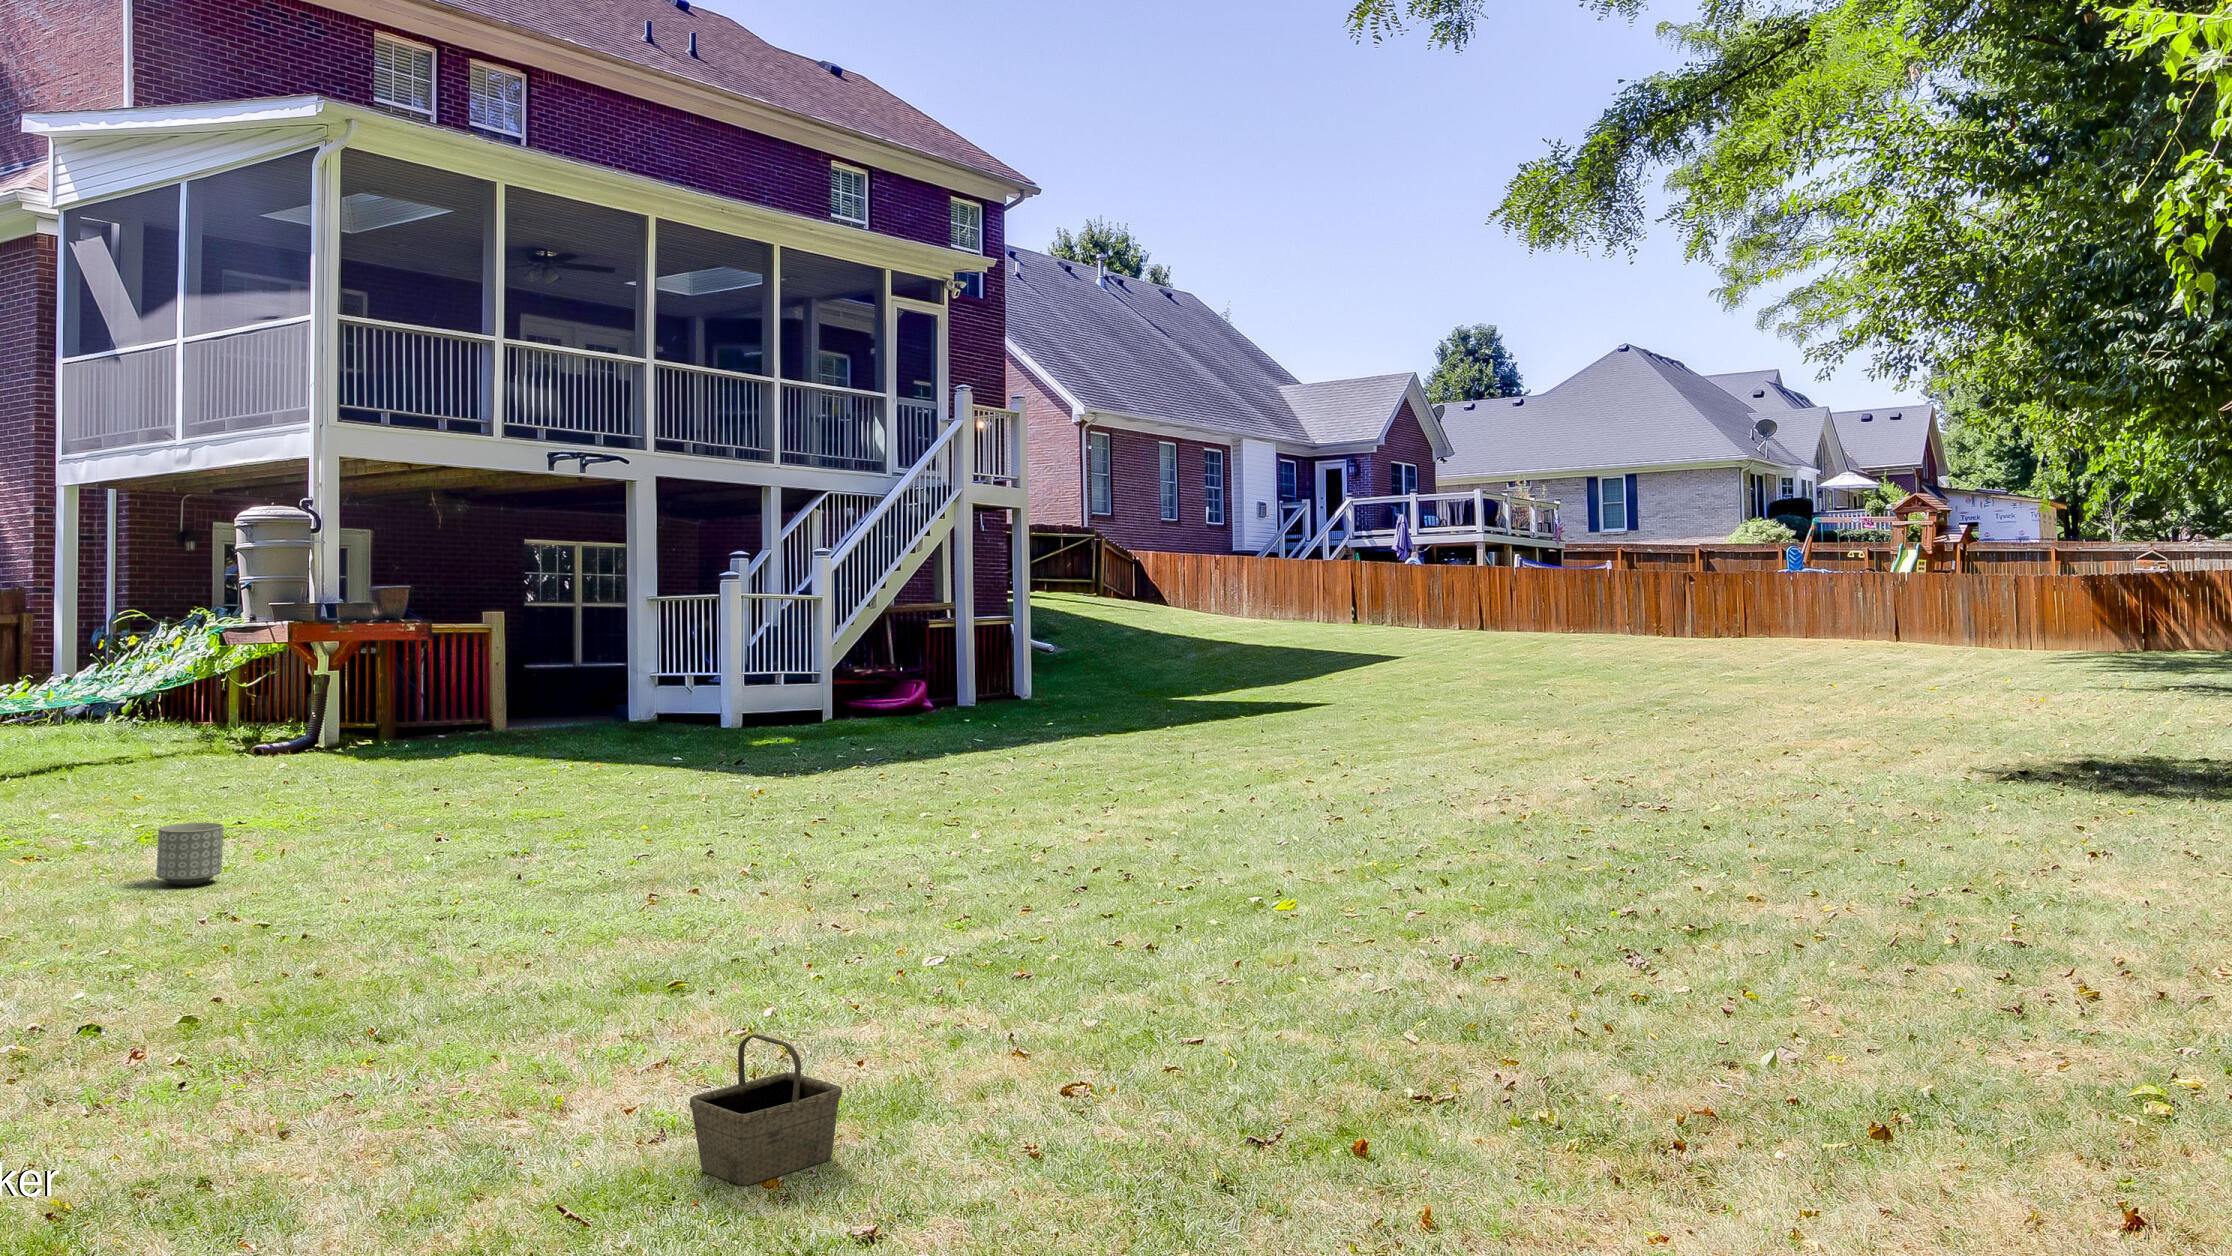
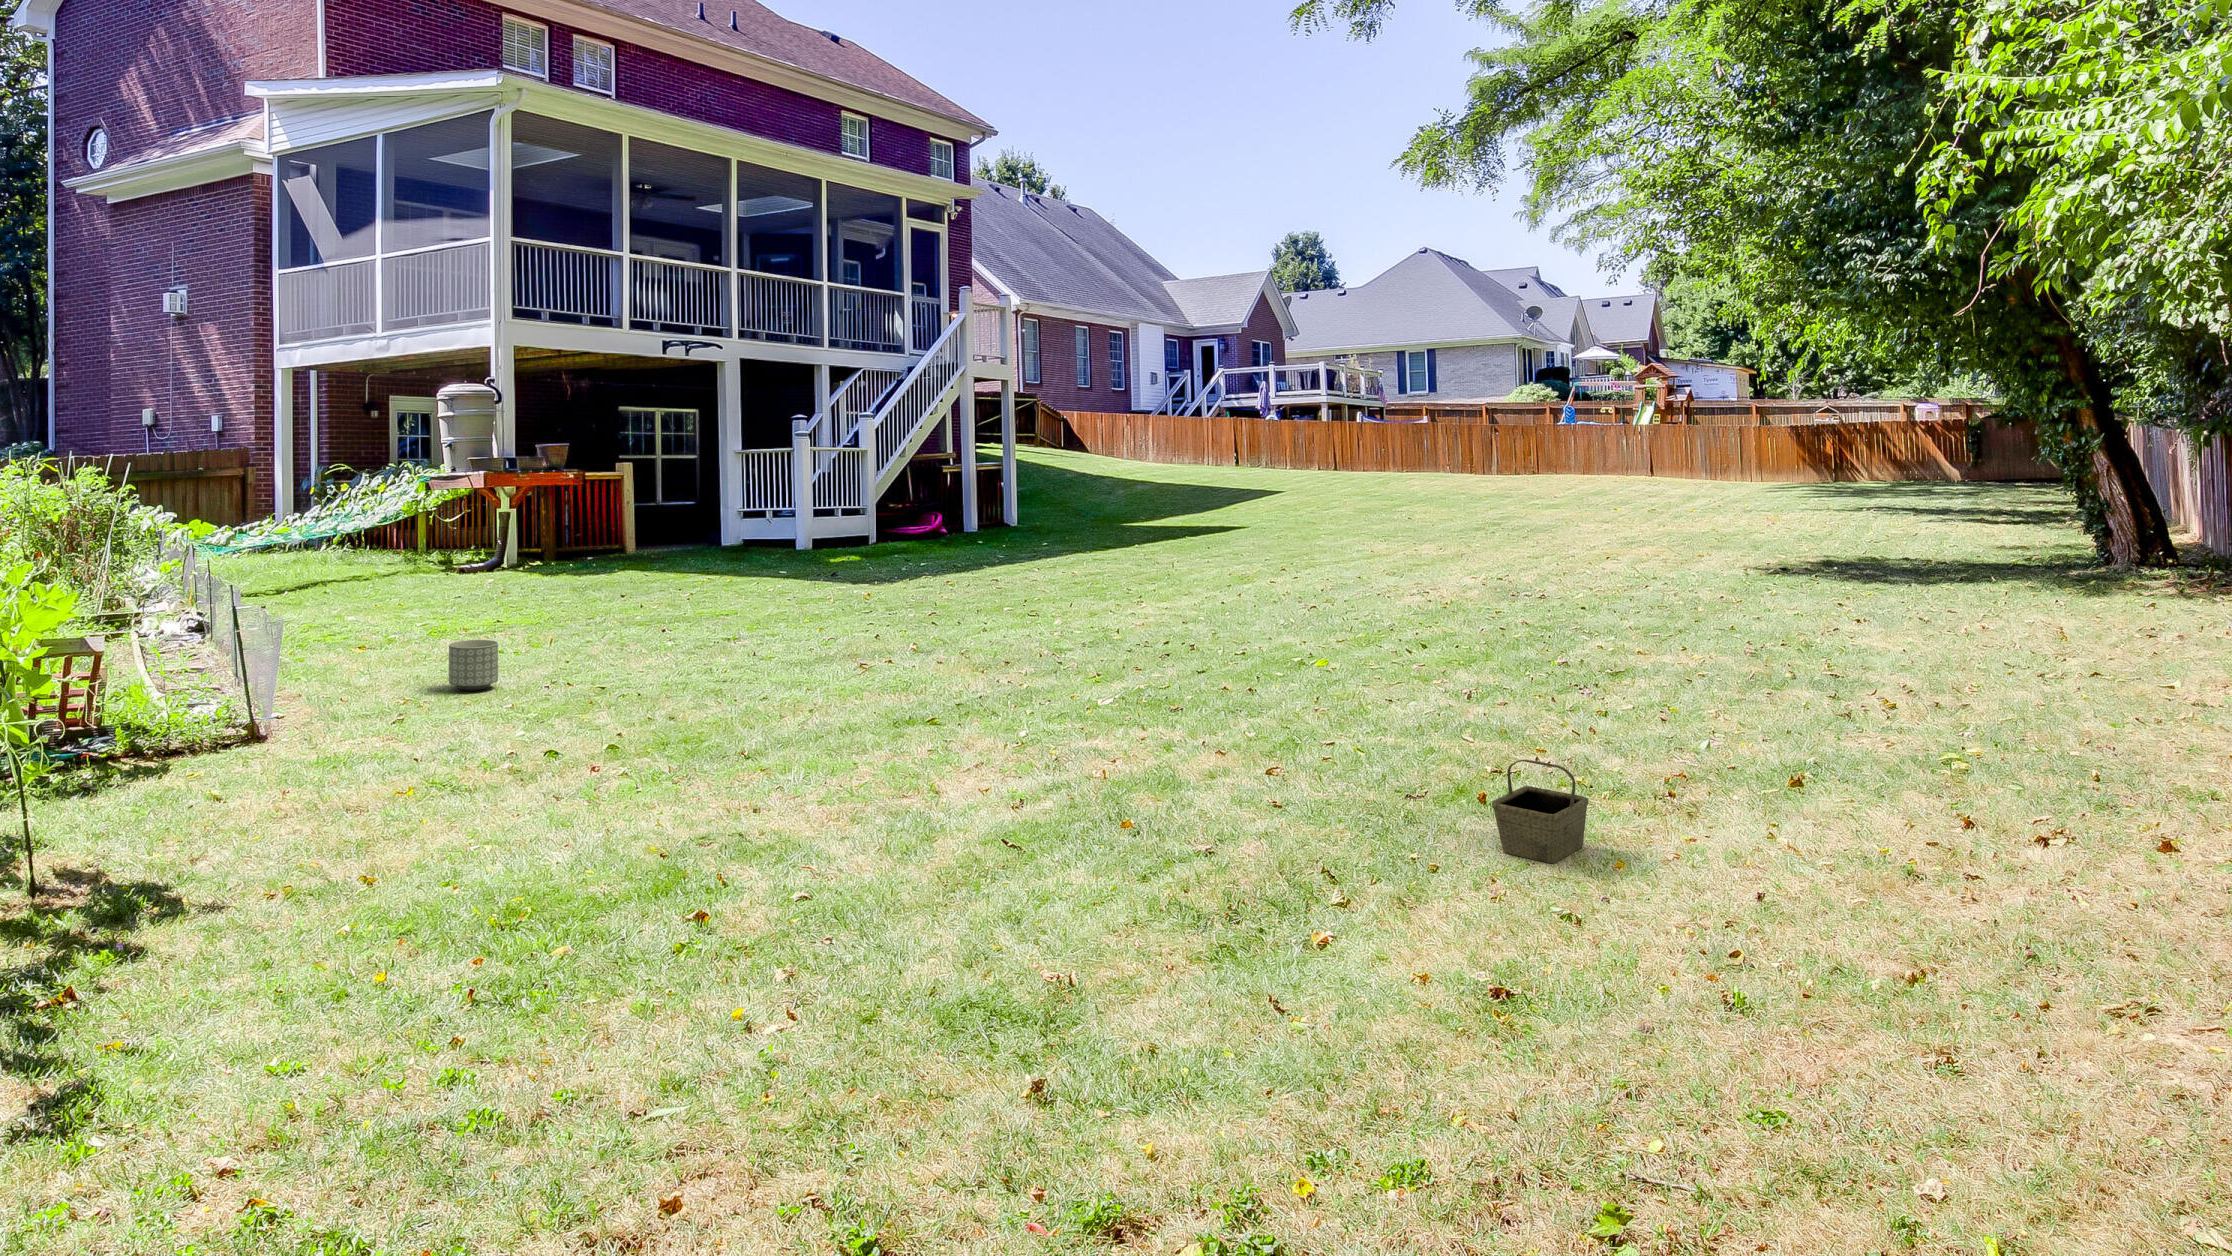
basket: present [690,1034,842,1185] -> present [1492,760,1589,863]

